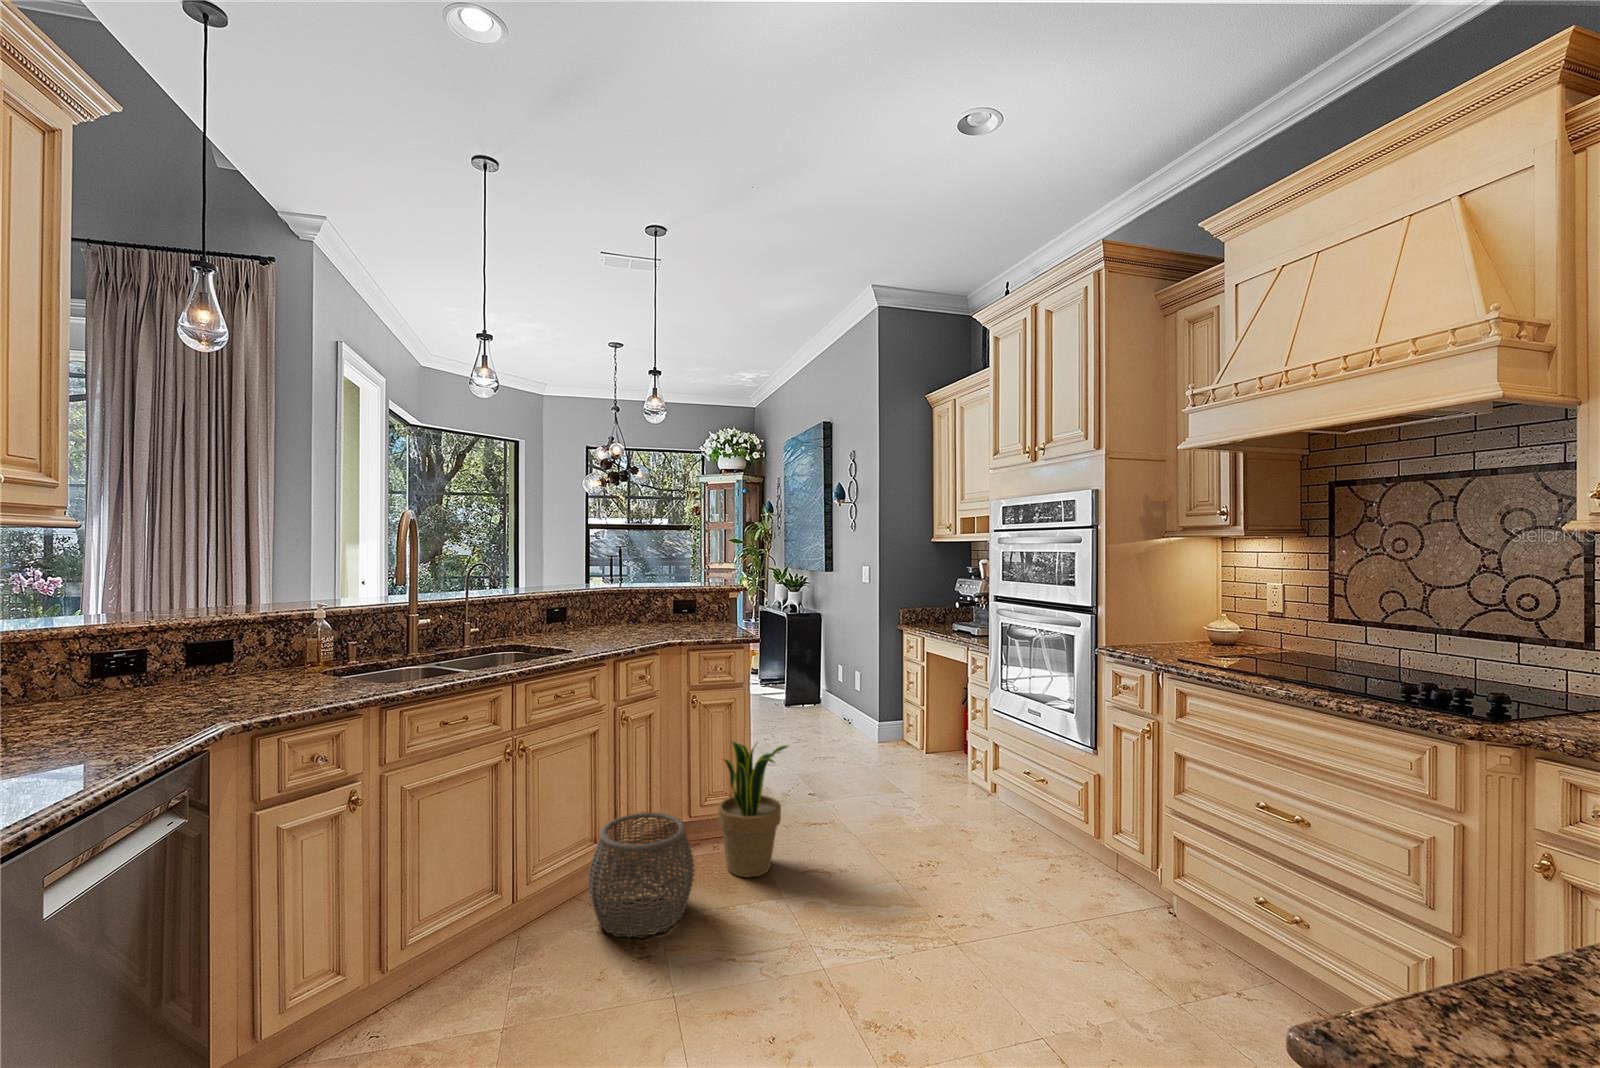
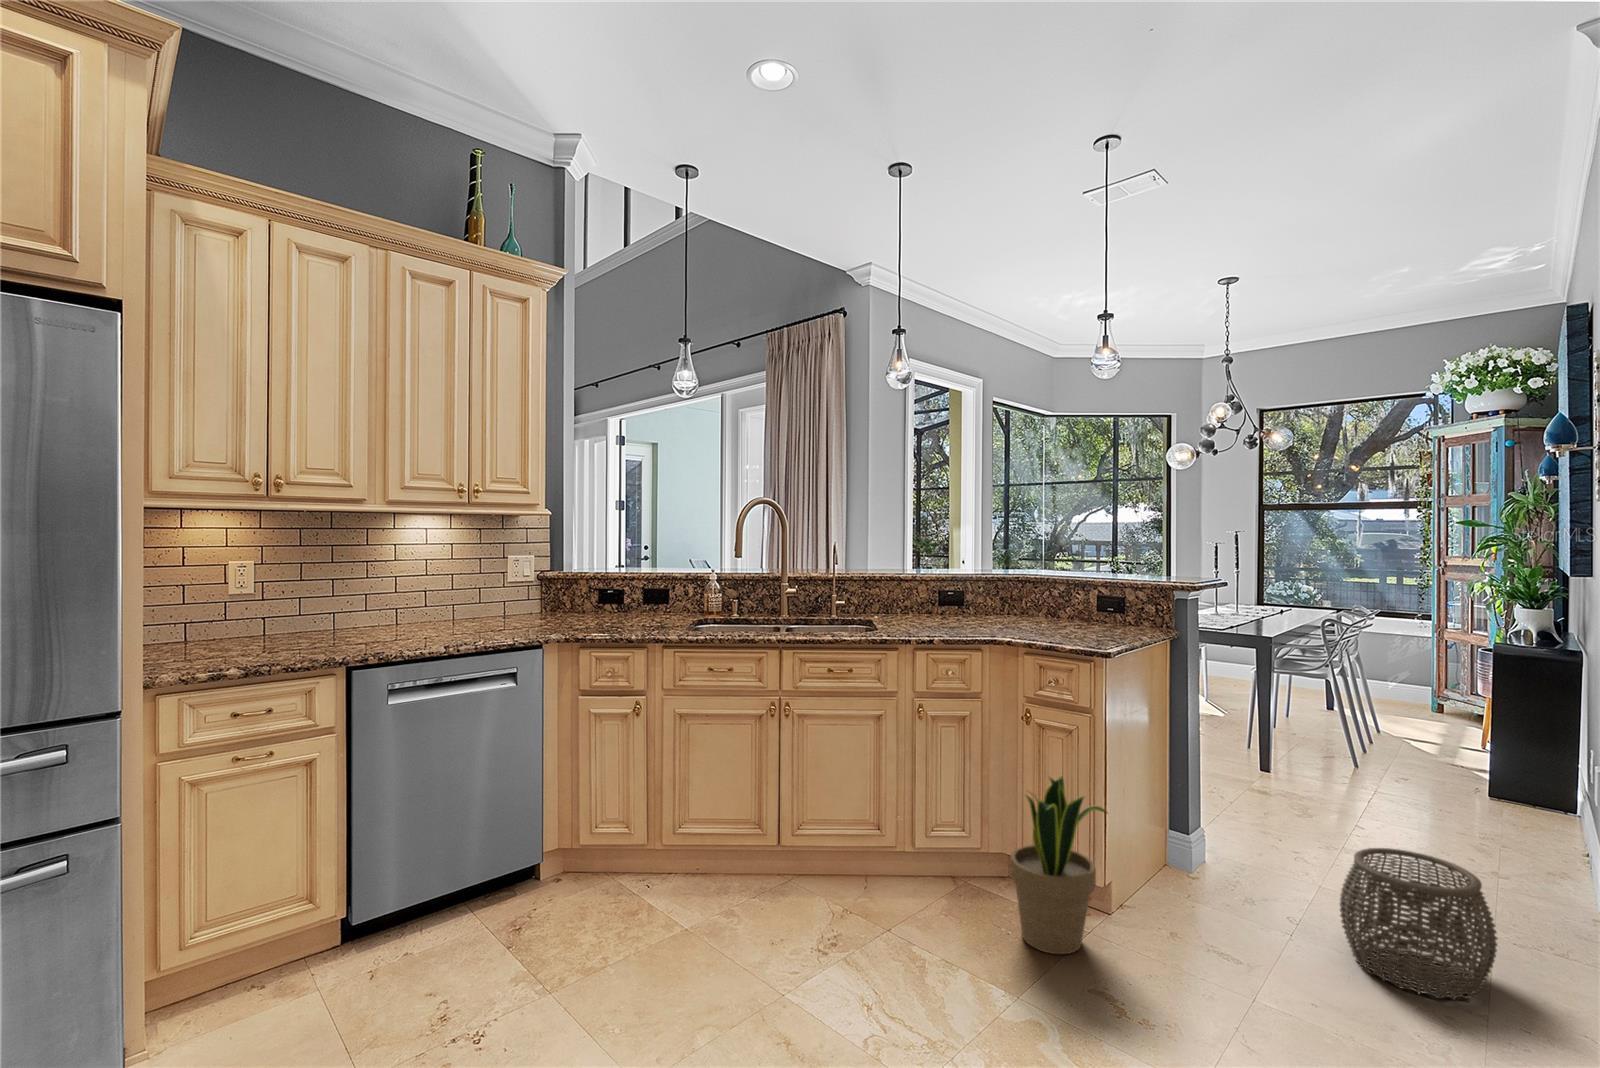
woven basket: present [588,813,695,938] -> present [1340,848,1497,1000]

